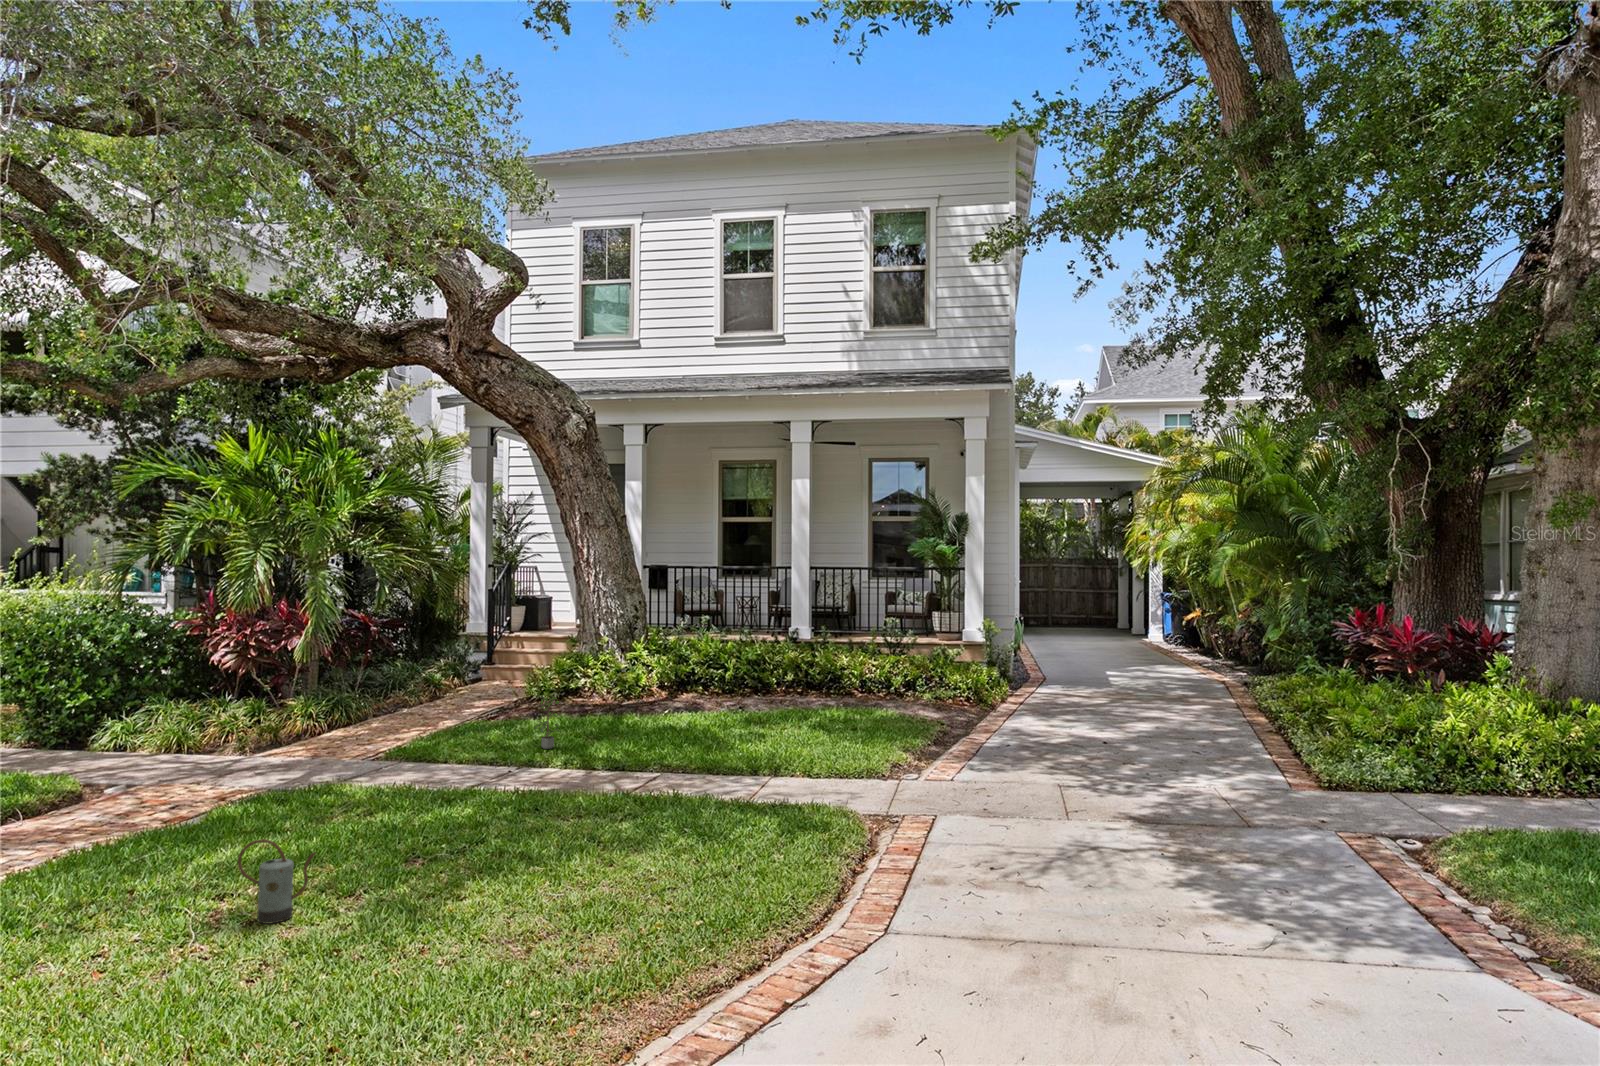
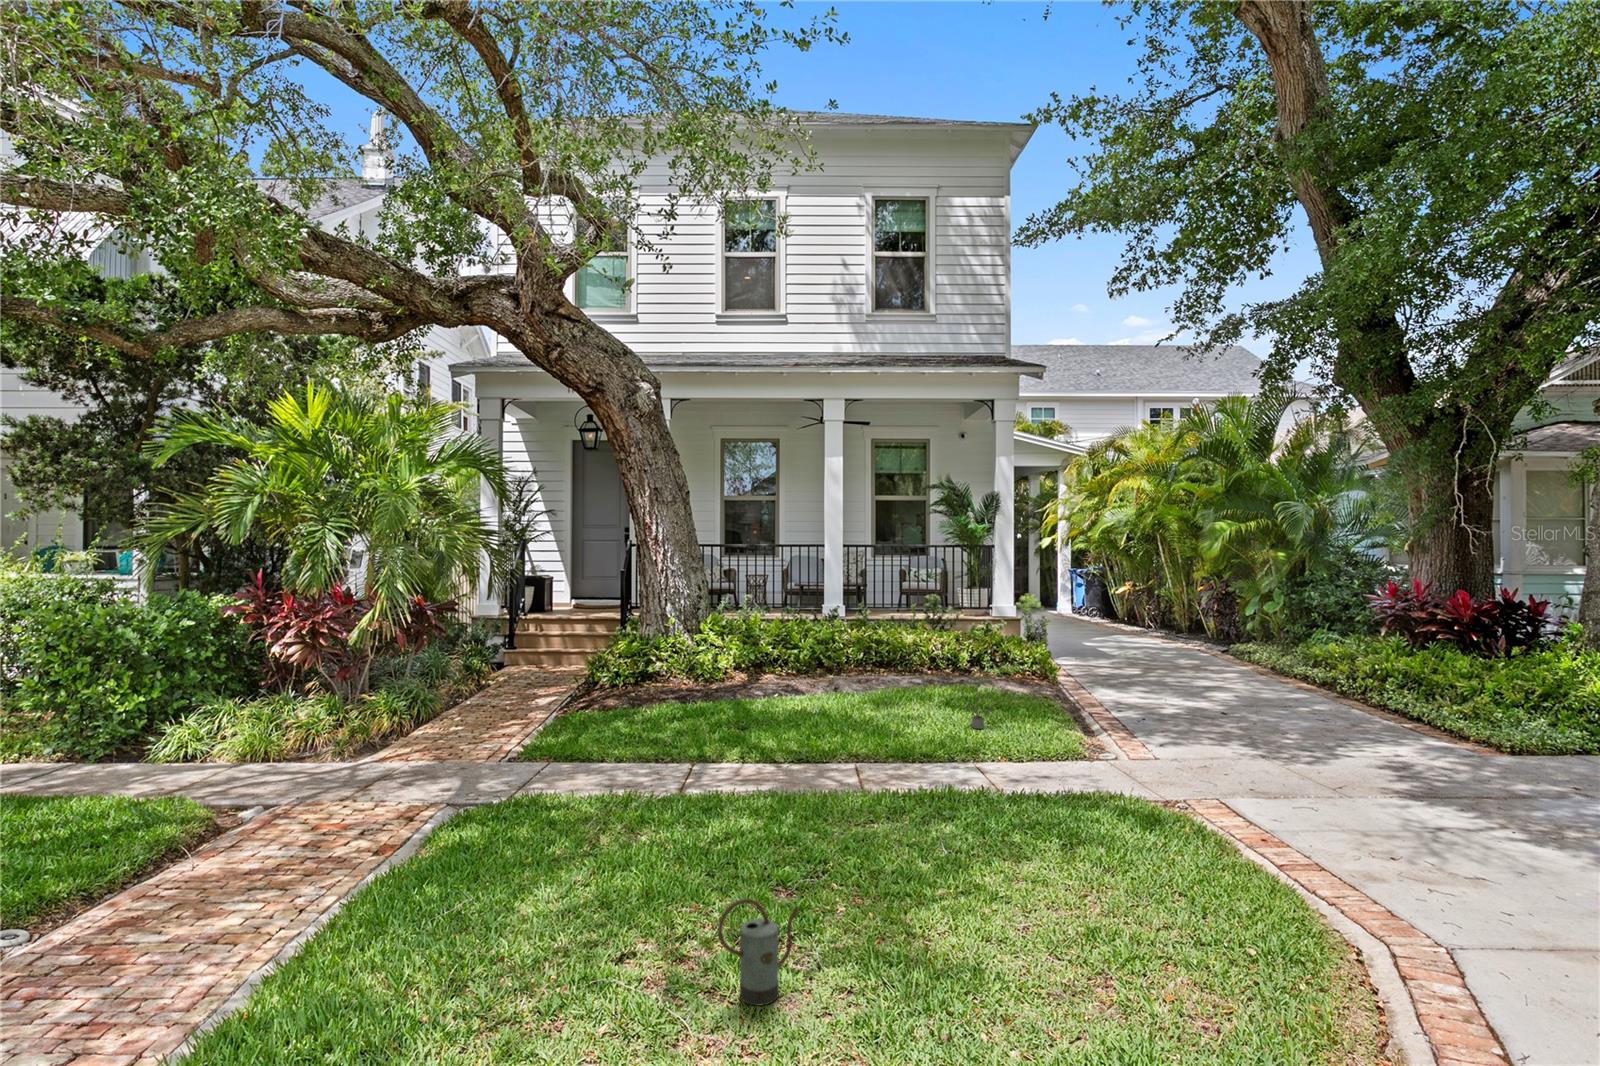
potted plant: present [534,696,560,749] -> present [966,677,993,729]

